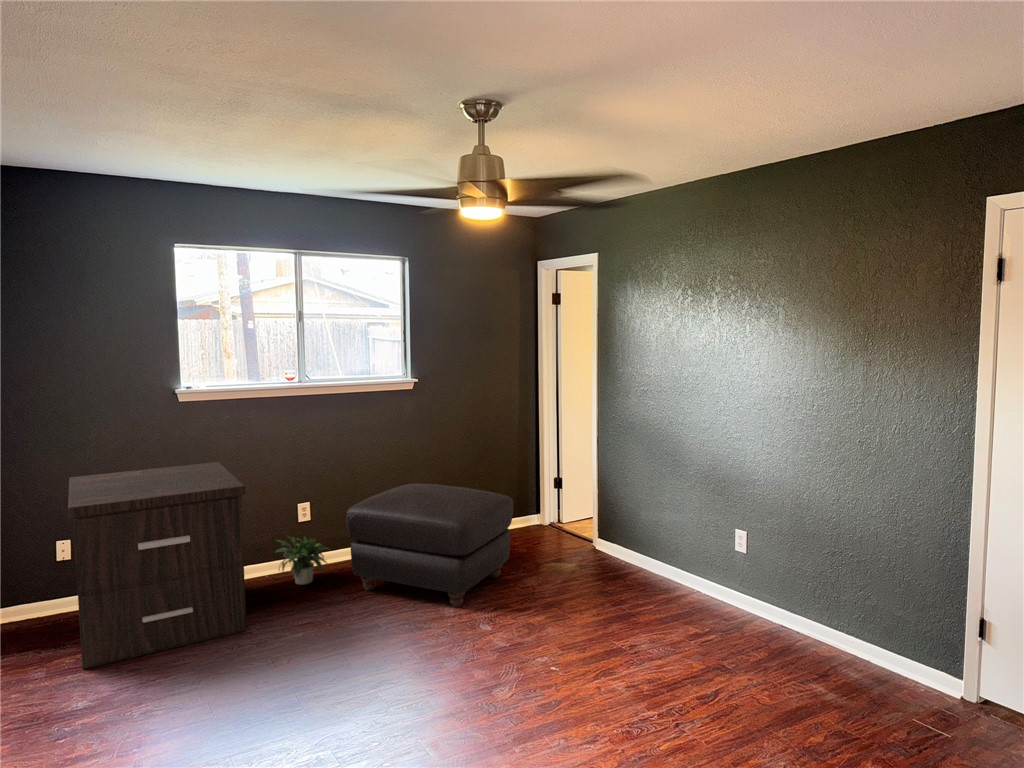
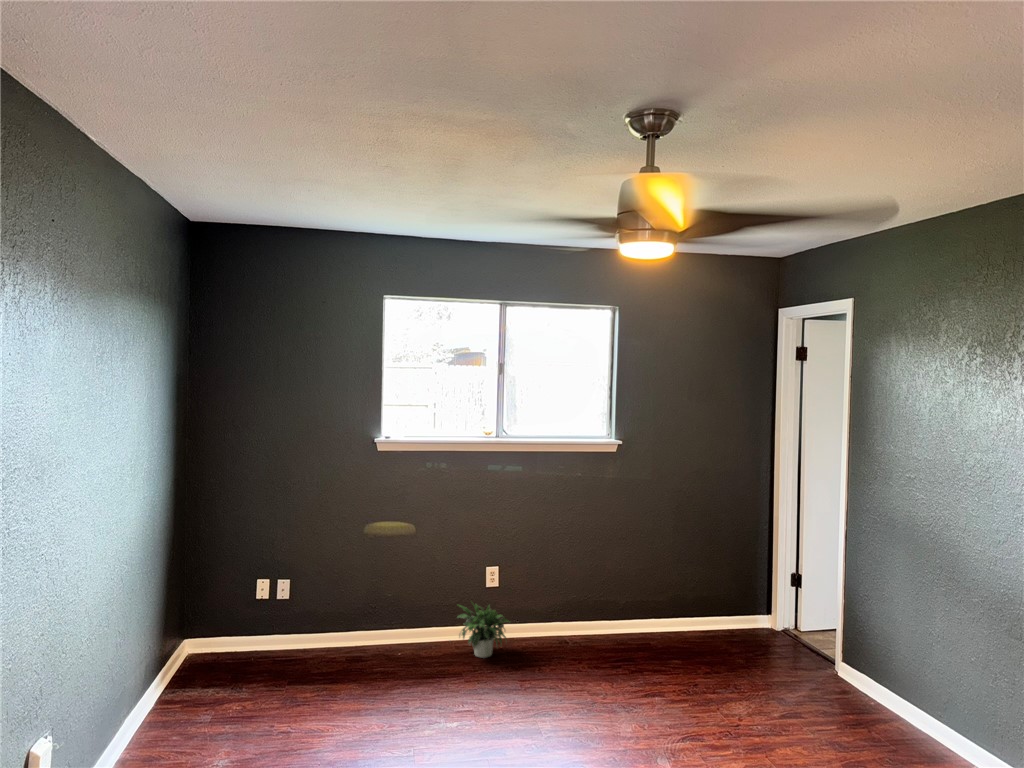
nightstand: present [68,462,246,669] -> none [252,516,414,713]
ottoman: present [346,484,513,607] -> none [524,562,721,725]

